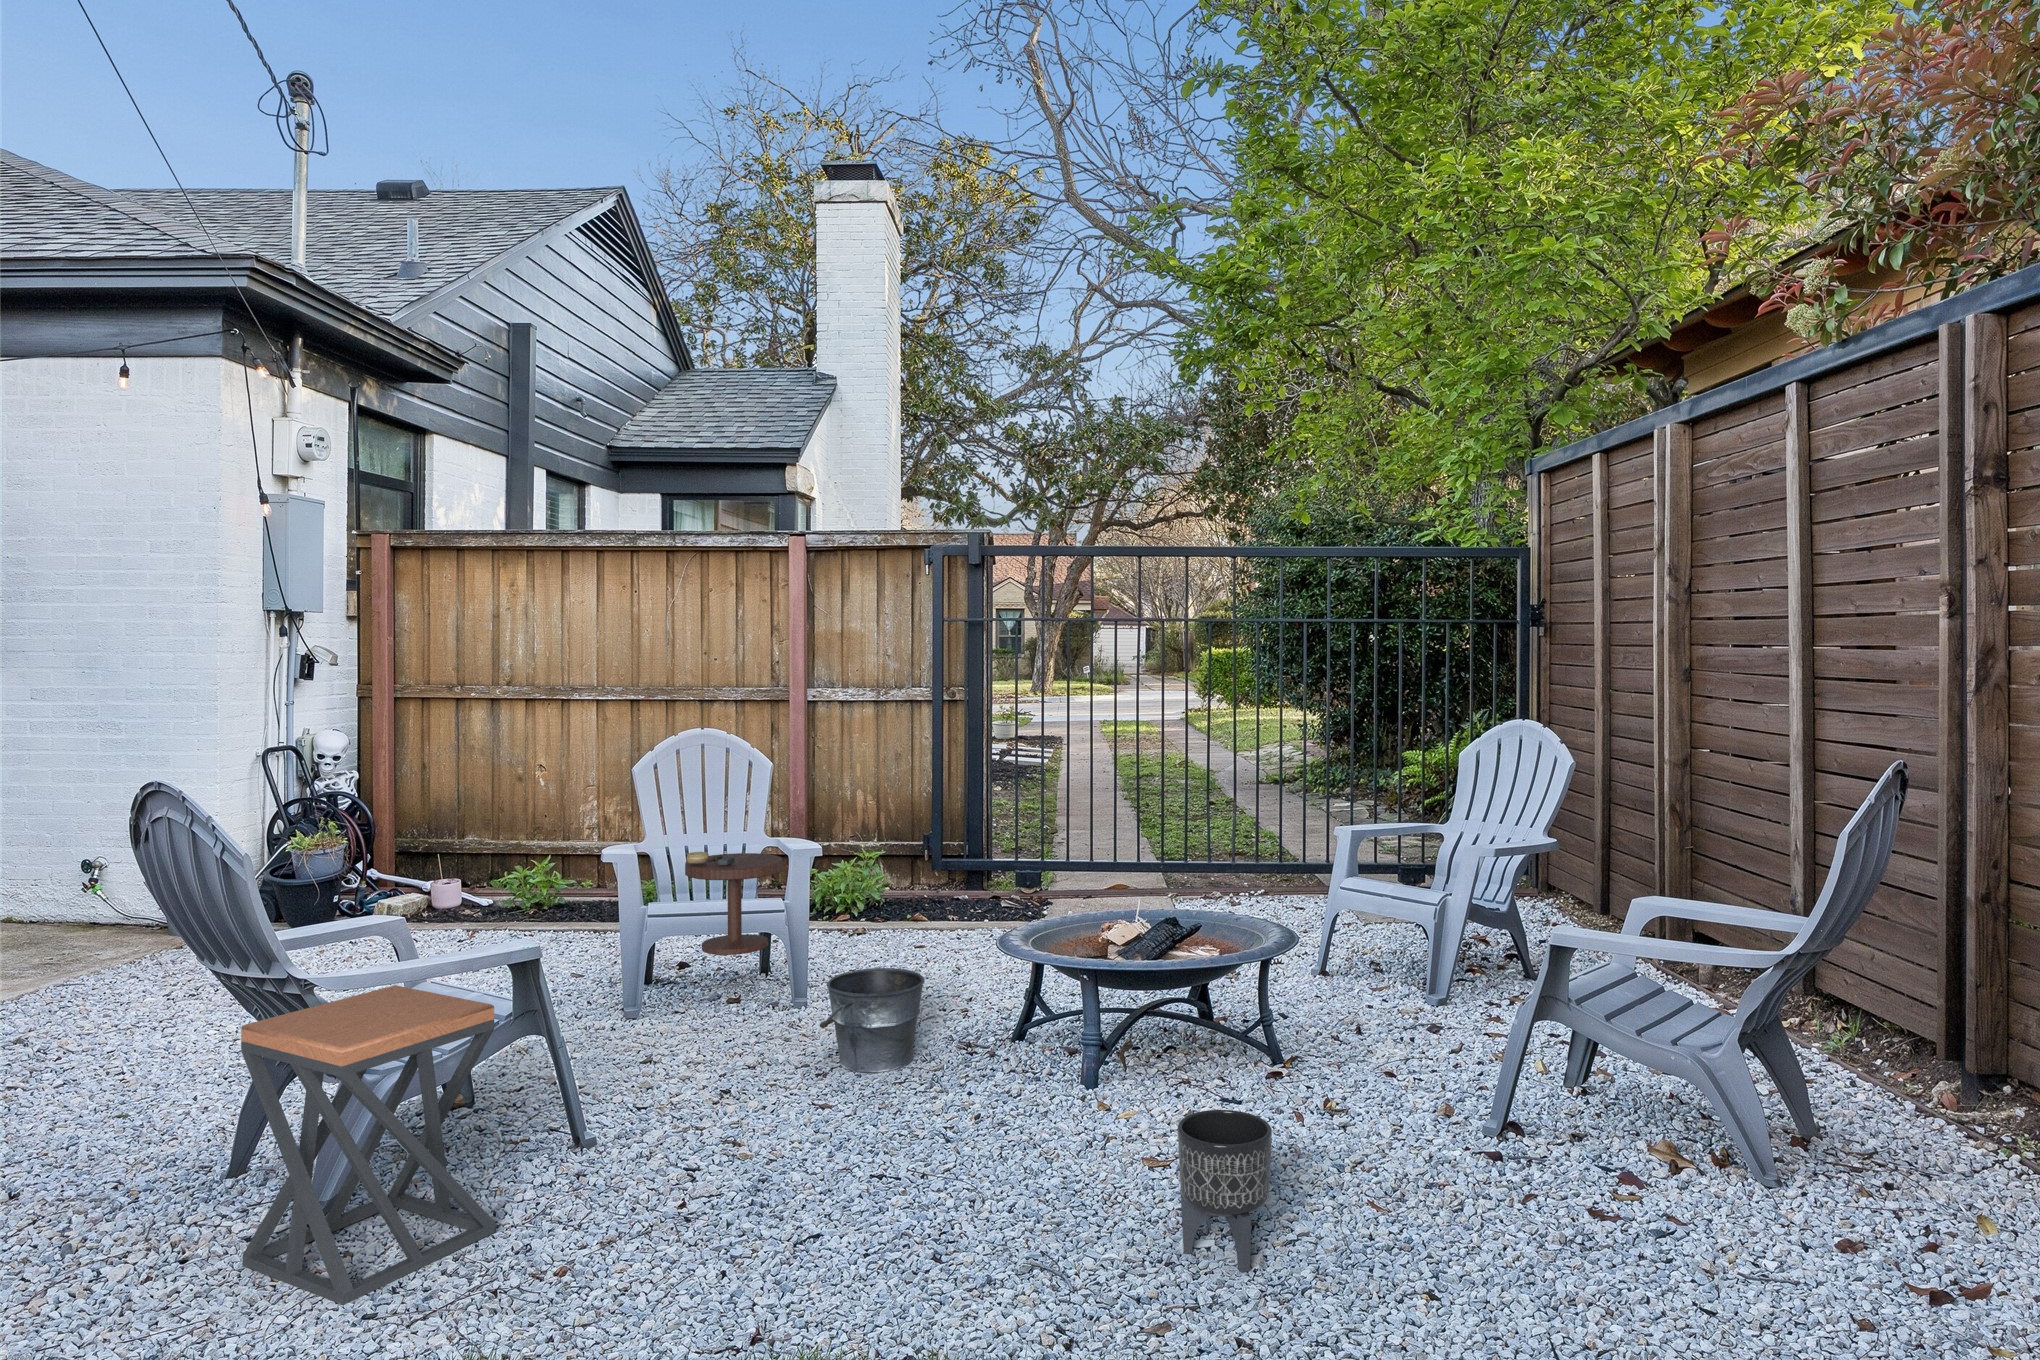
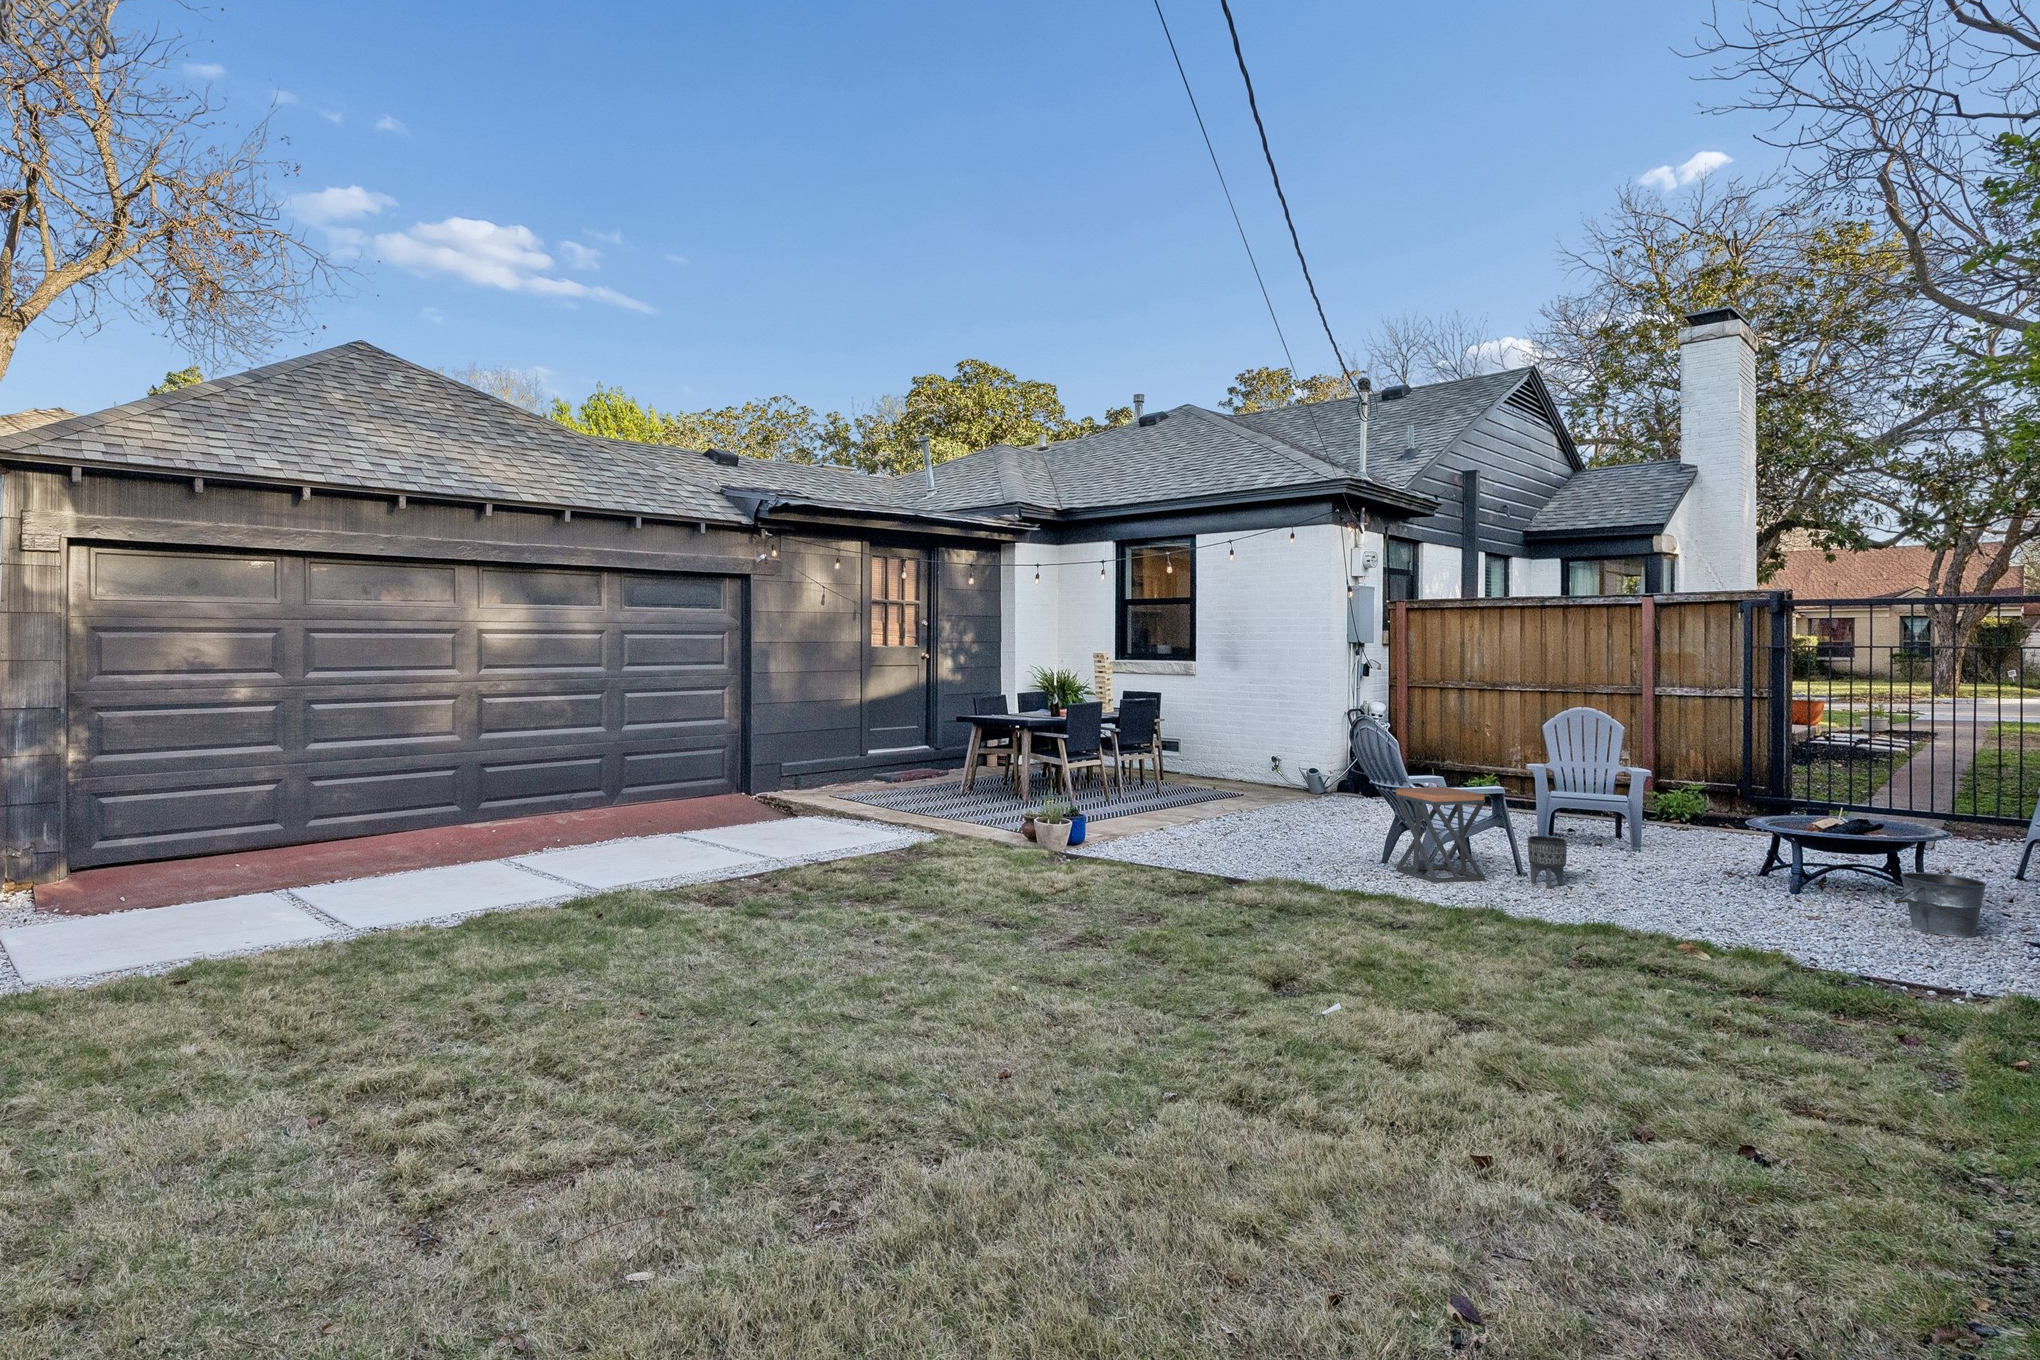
side table: present [685,852,783,955] -> none [1568,763,1623,854]
bucket: present [820,968,925,1073] -> present [1894,872,1987,937]
planter: present [1178,1110,1272,1272] -> present [1527,836,1567,889]

